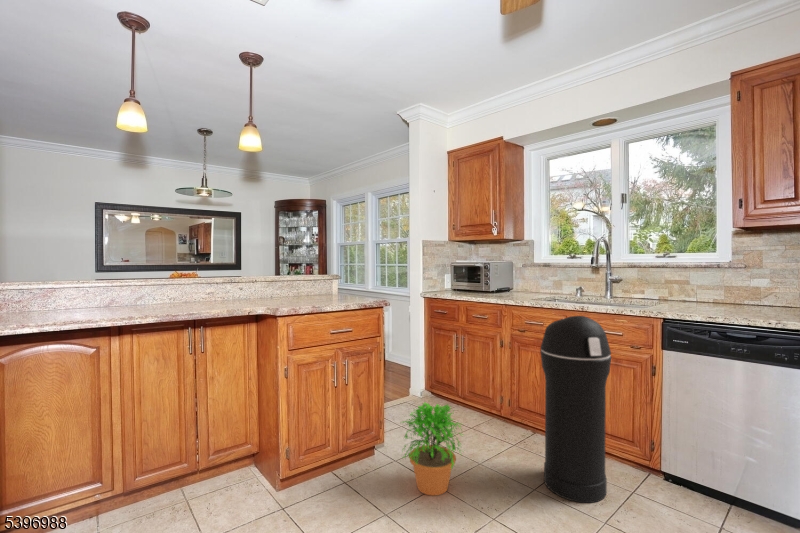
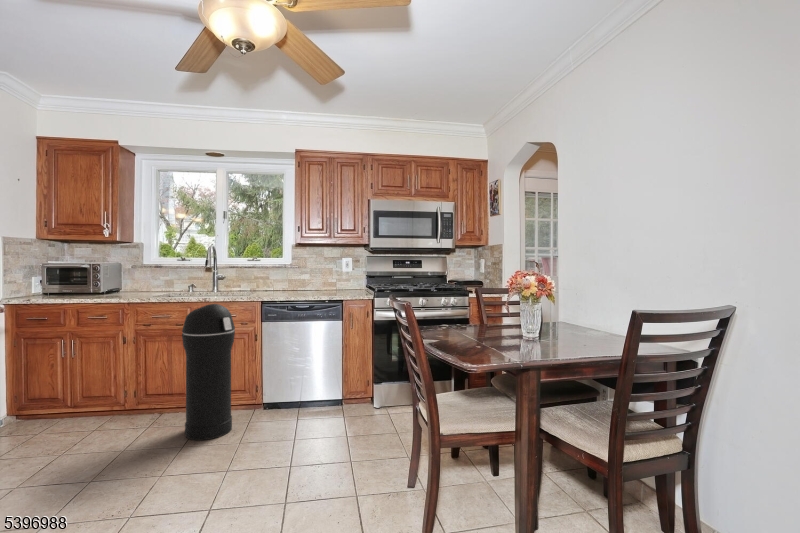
potted plant: present [404,402,461,496] -> none [39,396,126,488]

